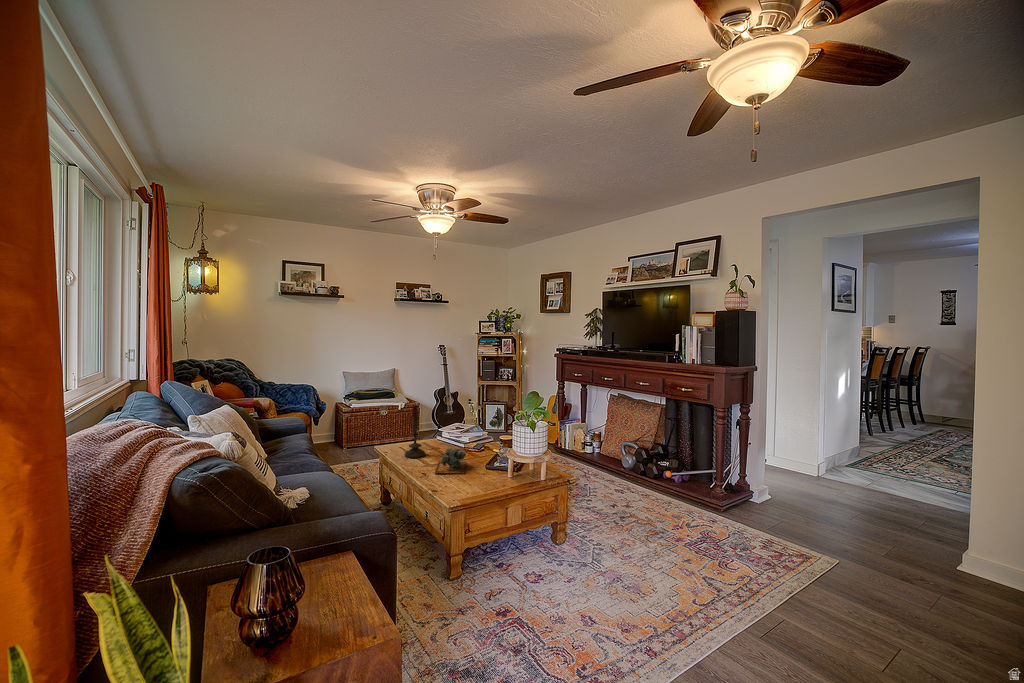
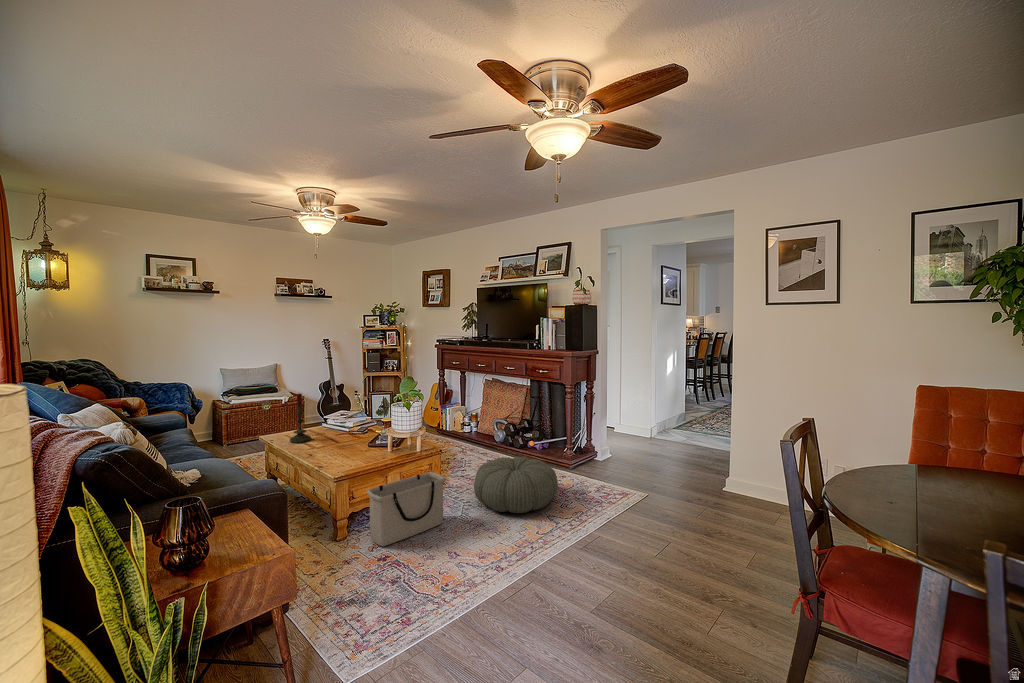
succulent plant: present [435,448,467,474] -> none [320,430,351,454]
pouf: none [605,495,713,570] -> present [474,457,558,513]
storage bin: none [485,507,574,593] -> present [367,472,445,546]

